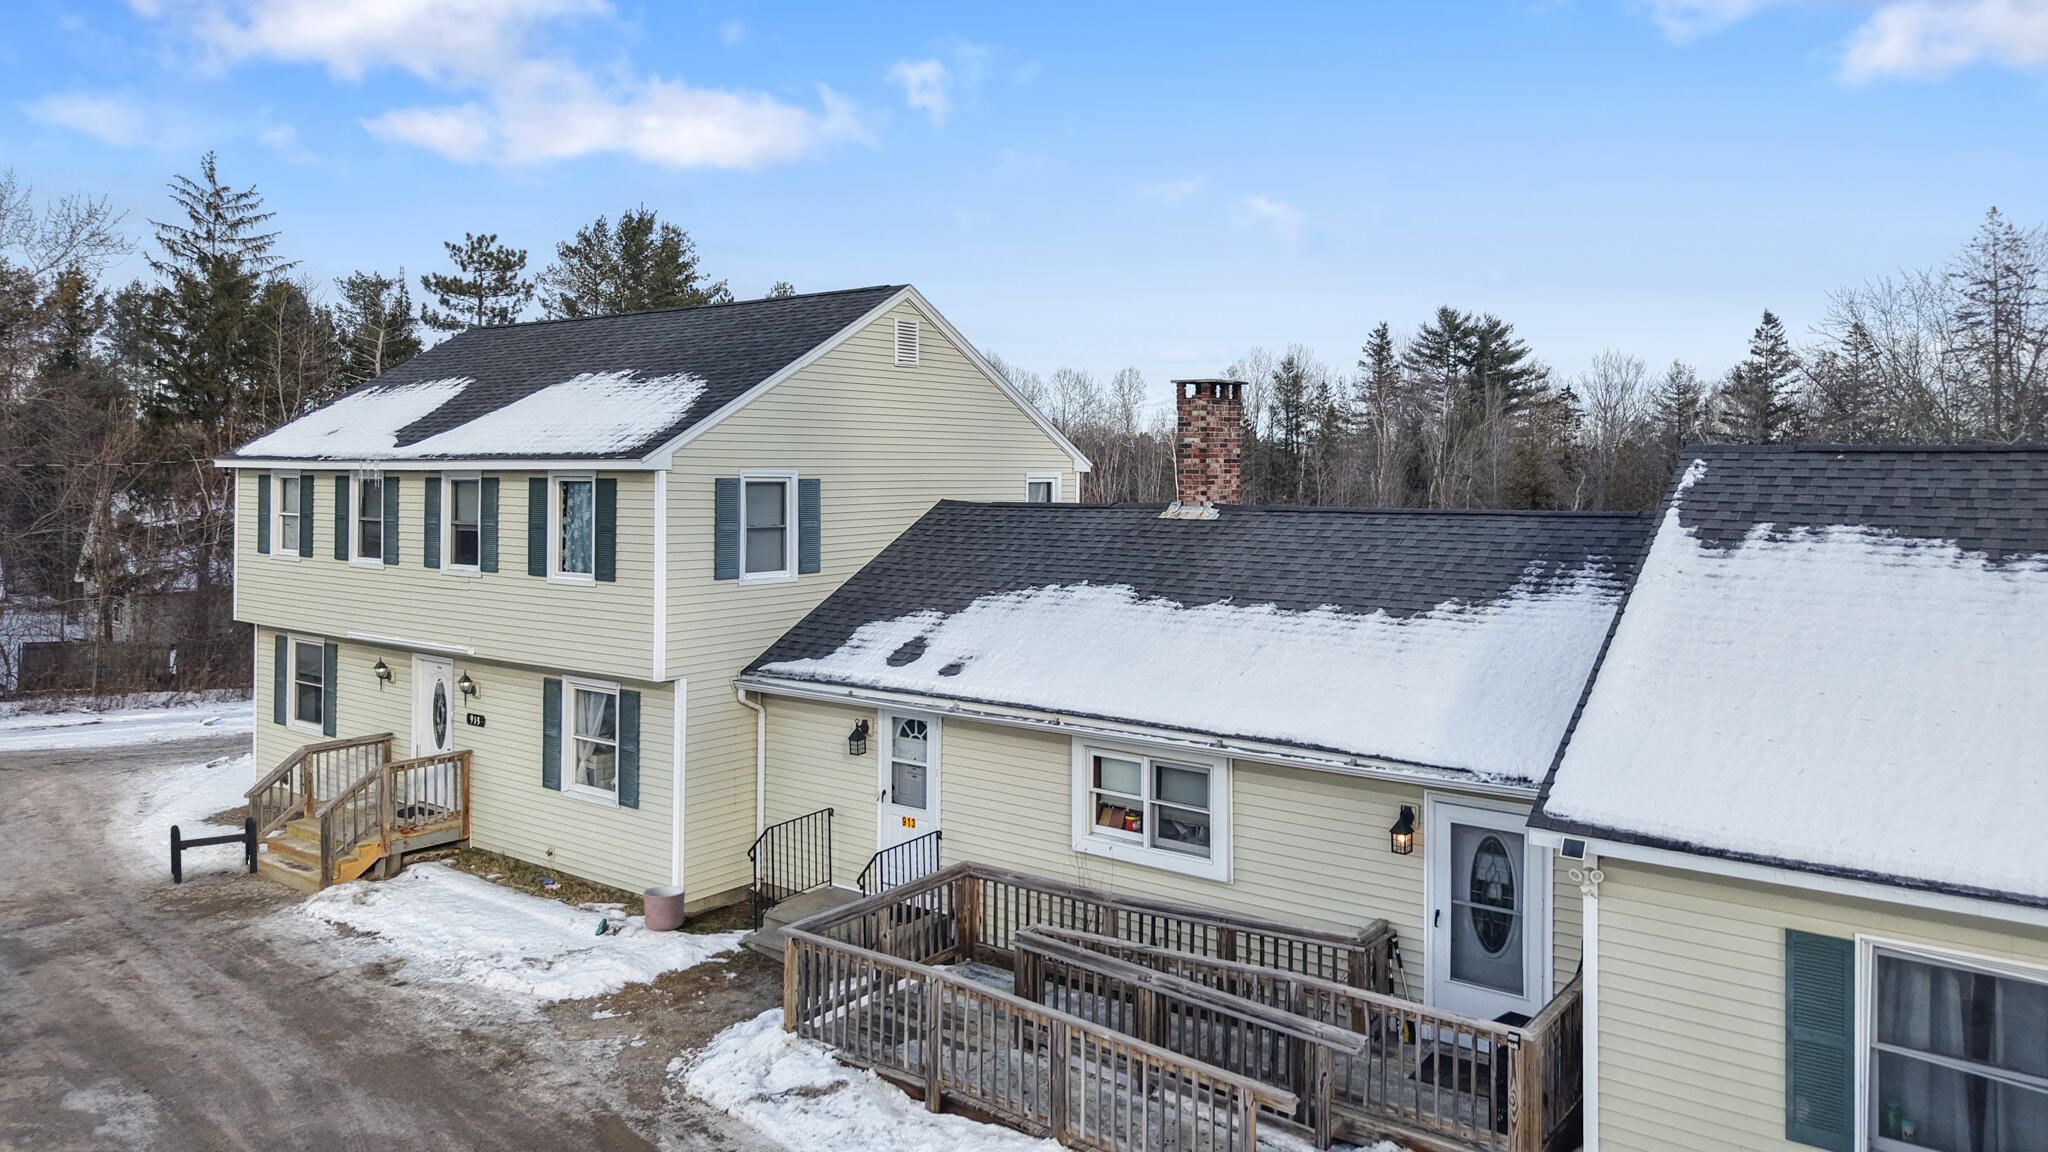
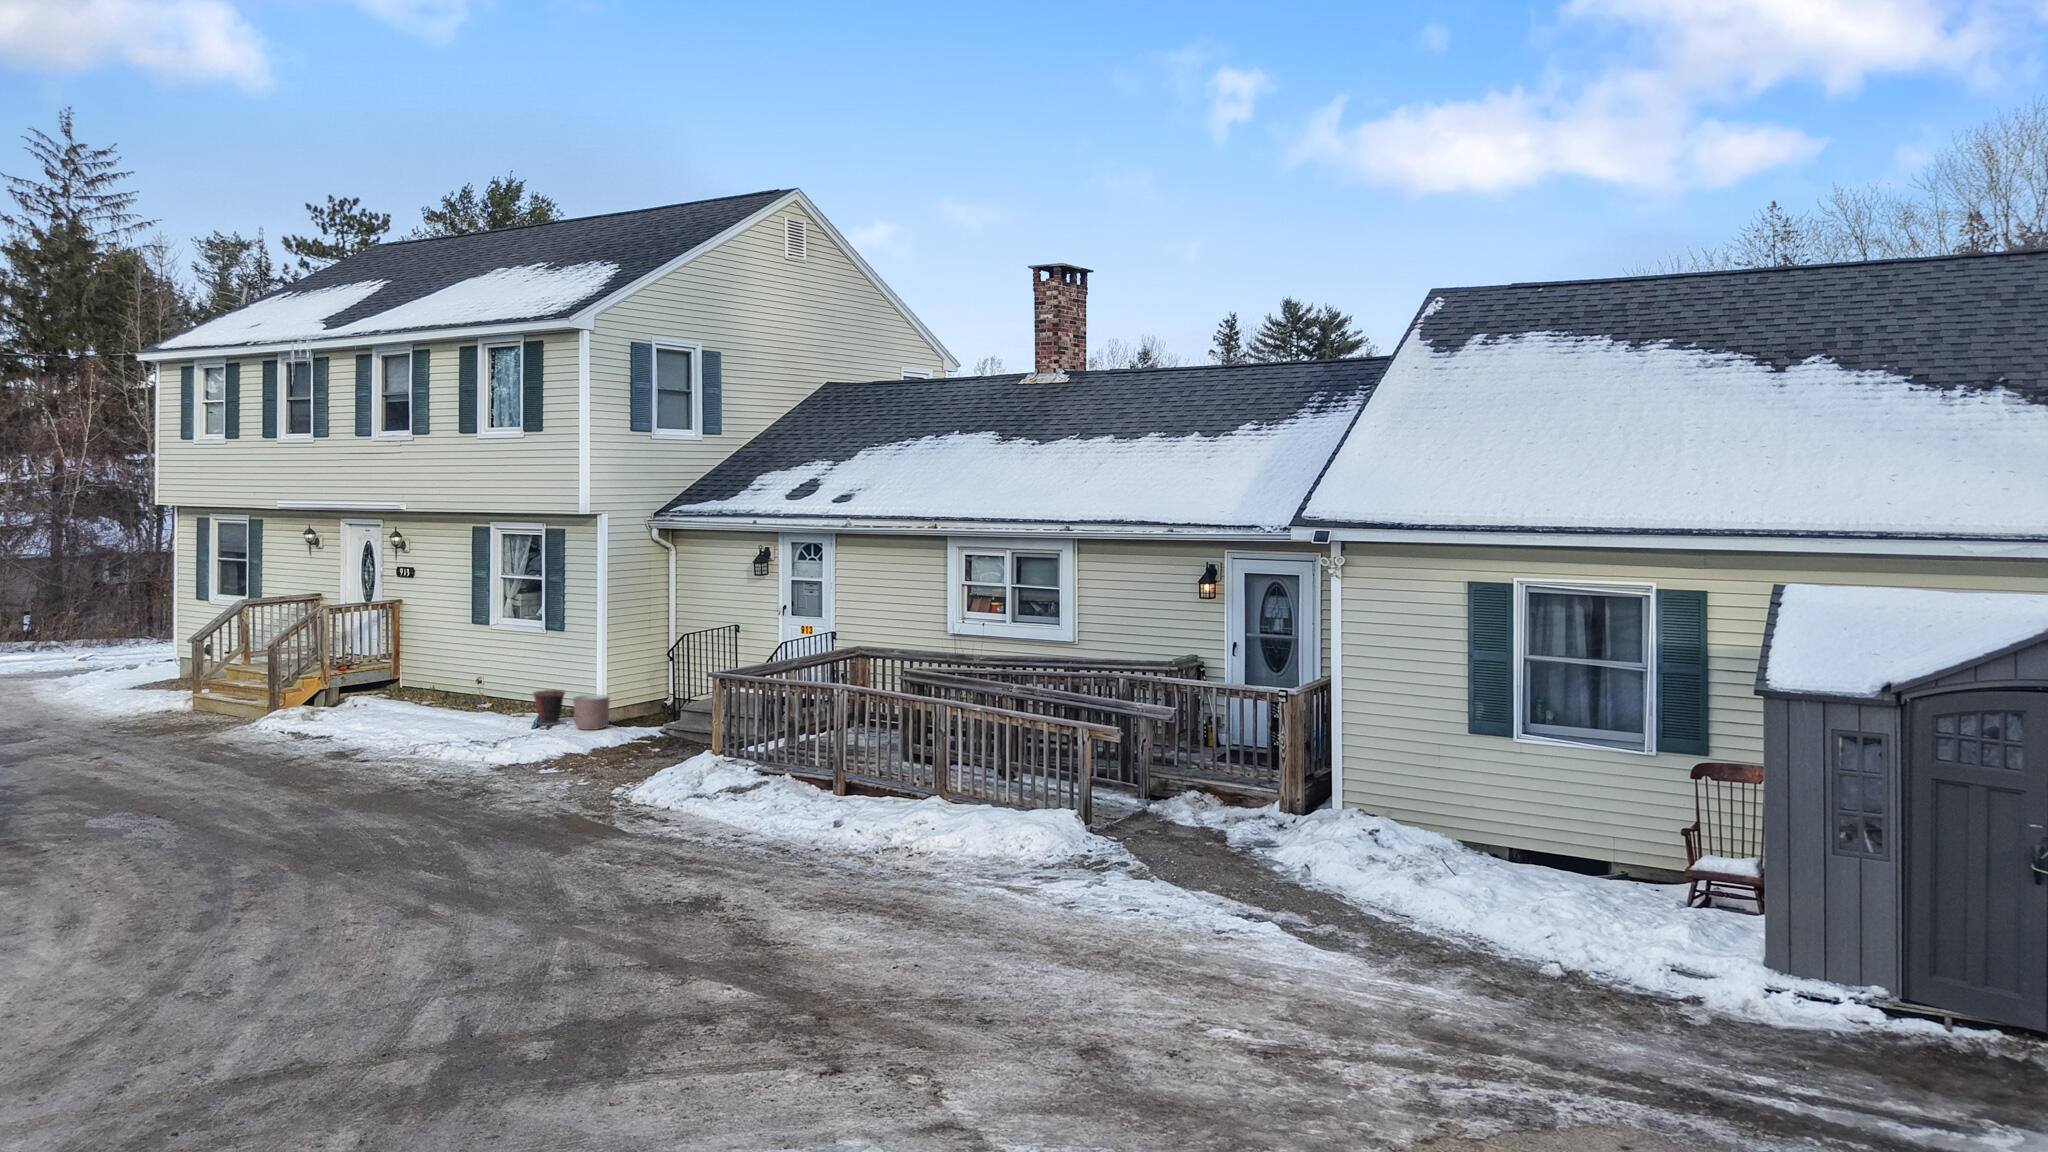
bench: present [170,817,257,883] -> none [119,663,202,718]
waste bin: none [601,874,641,919] -> present [533,690,565,725]

